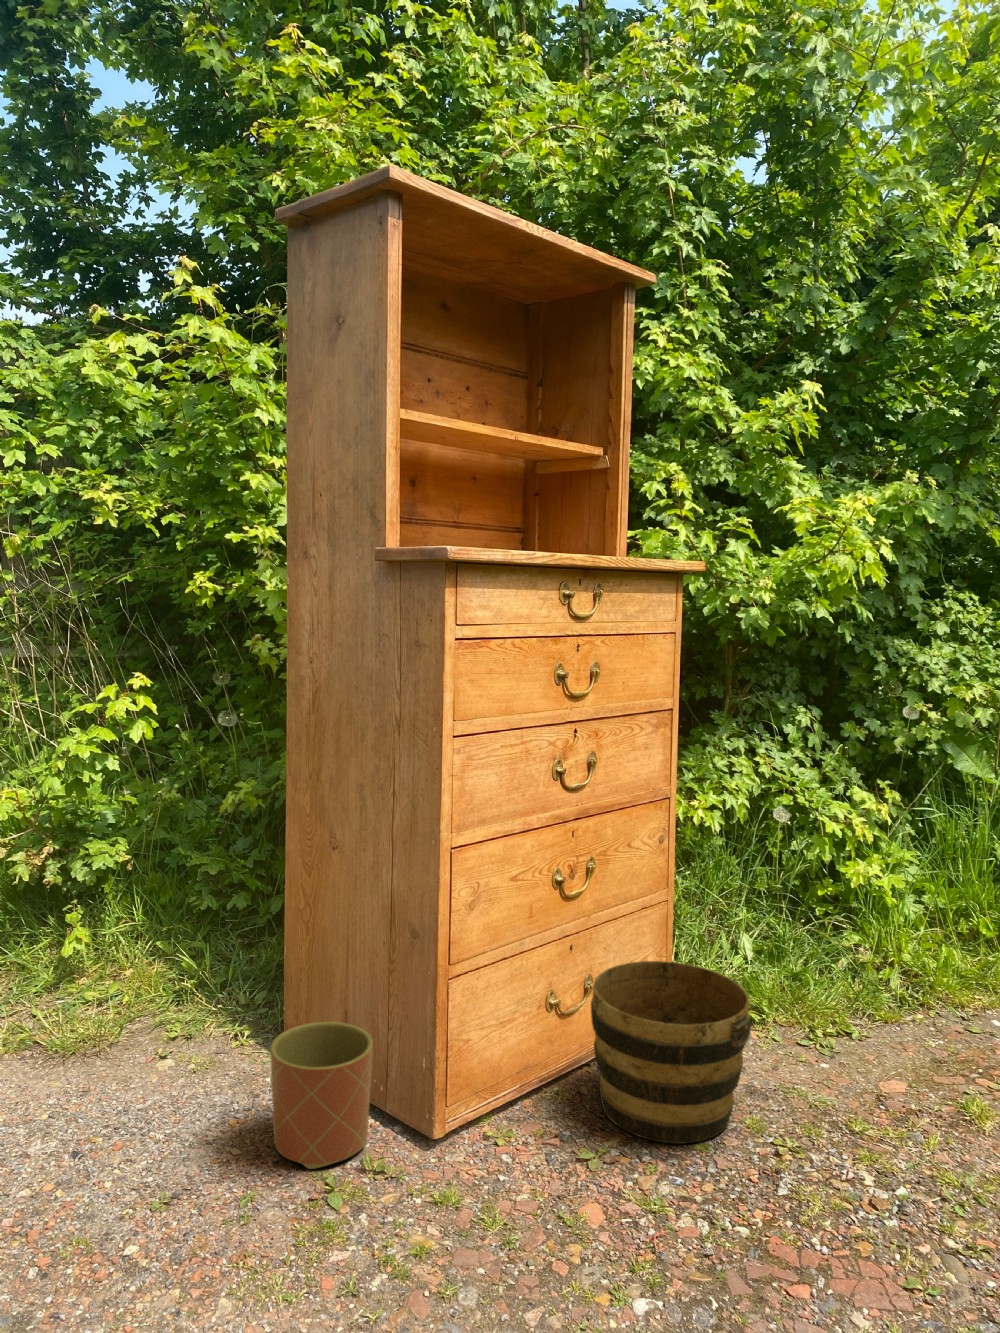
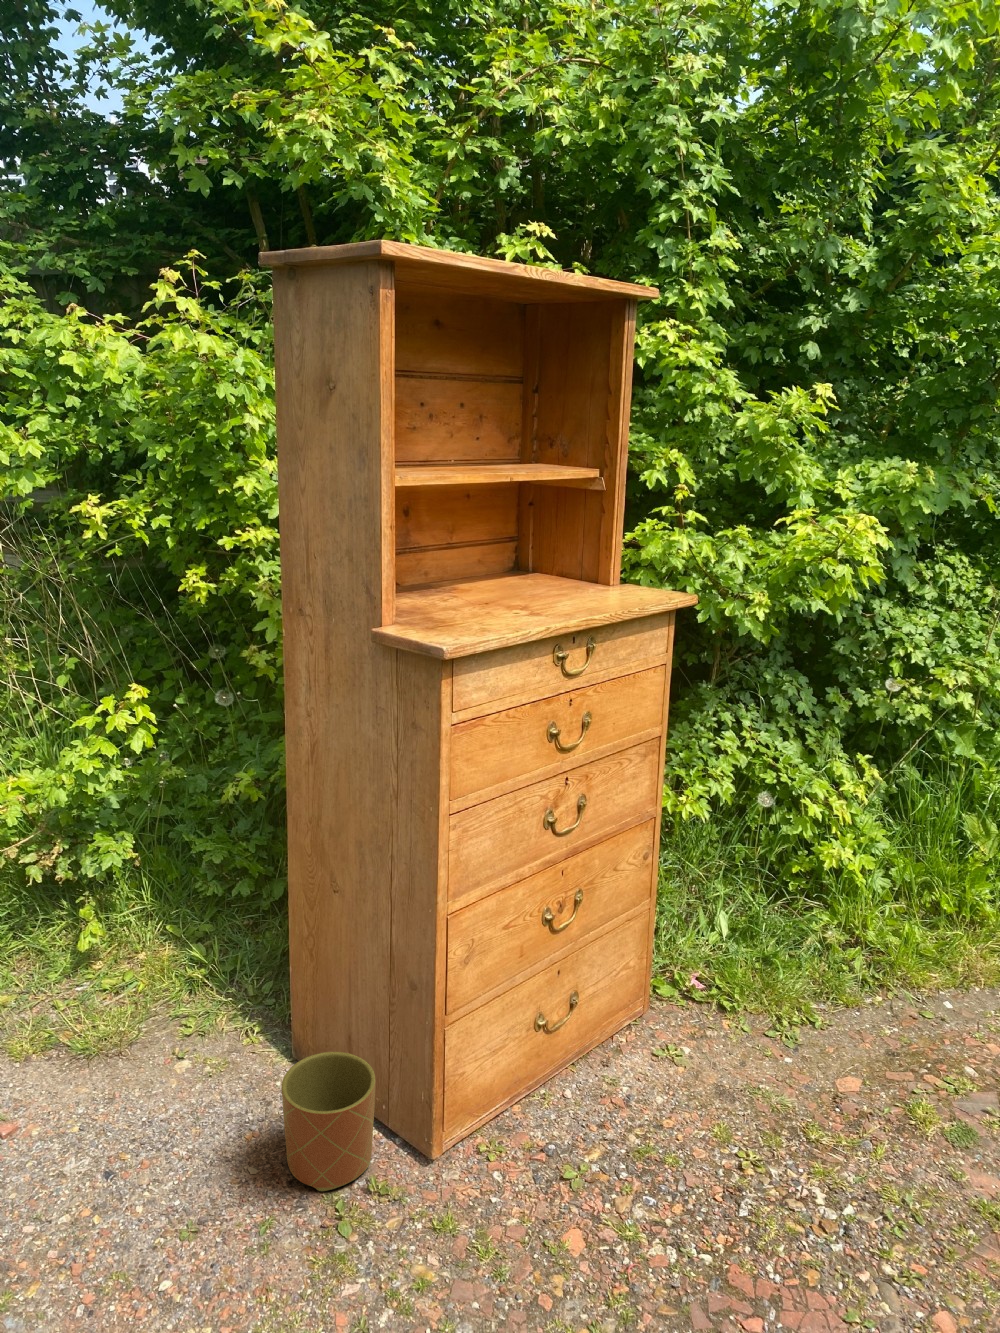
bucket: present [591,961,751,1144] -> none [576,979,723,1158]

